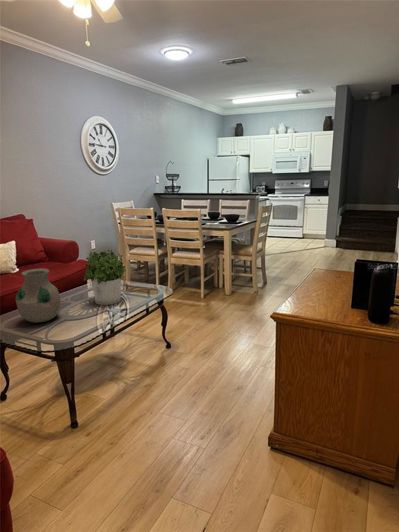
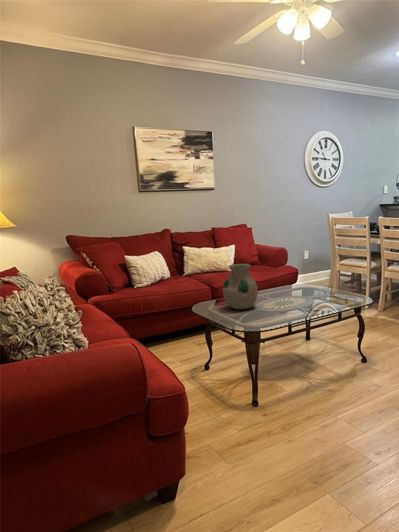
potted plant: present [84,250,126,305] -> none [281,253,322,305]

